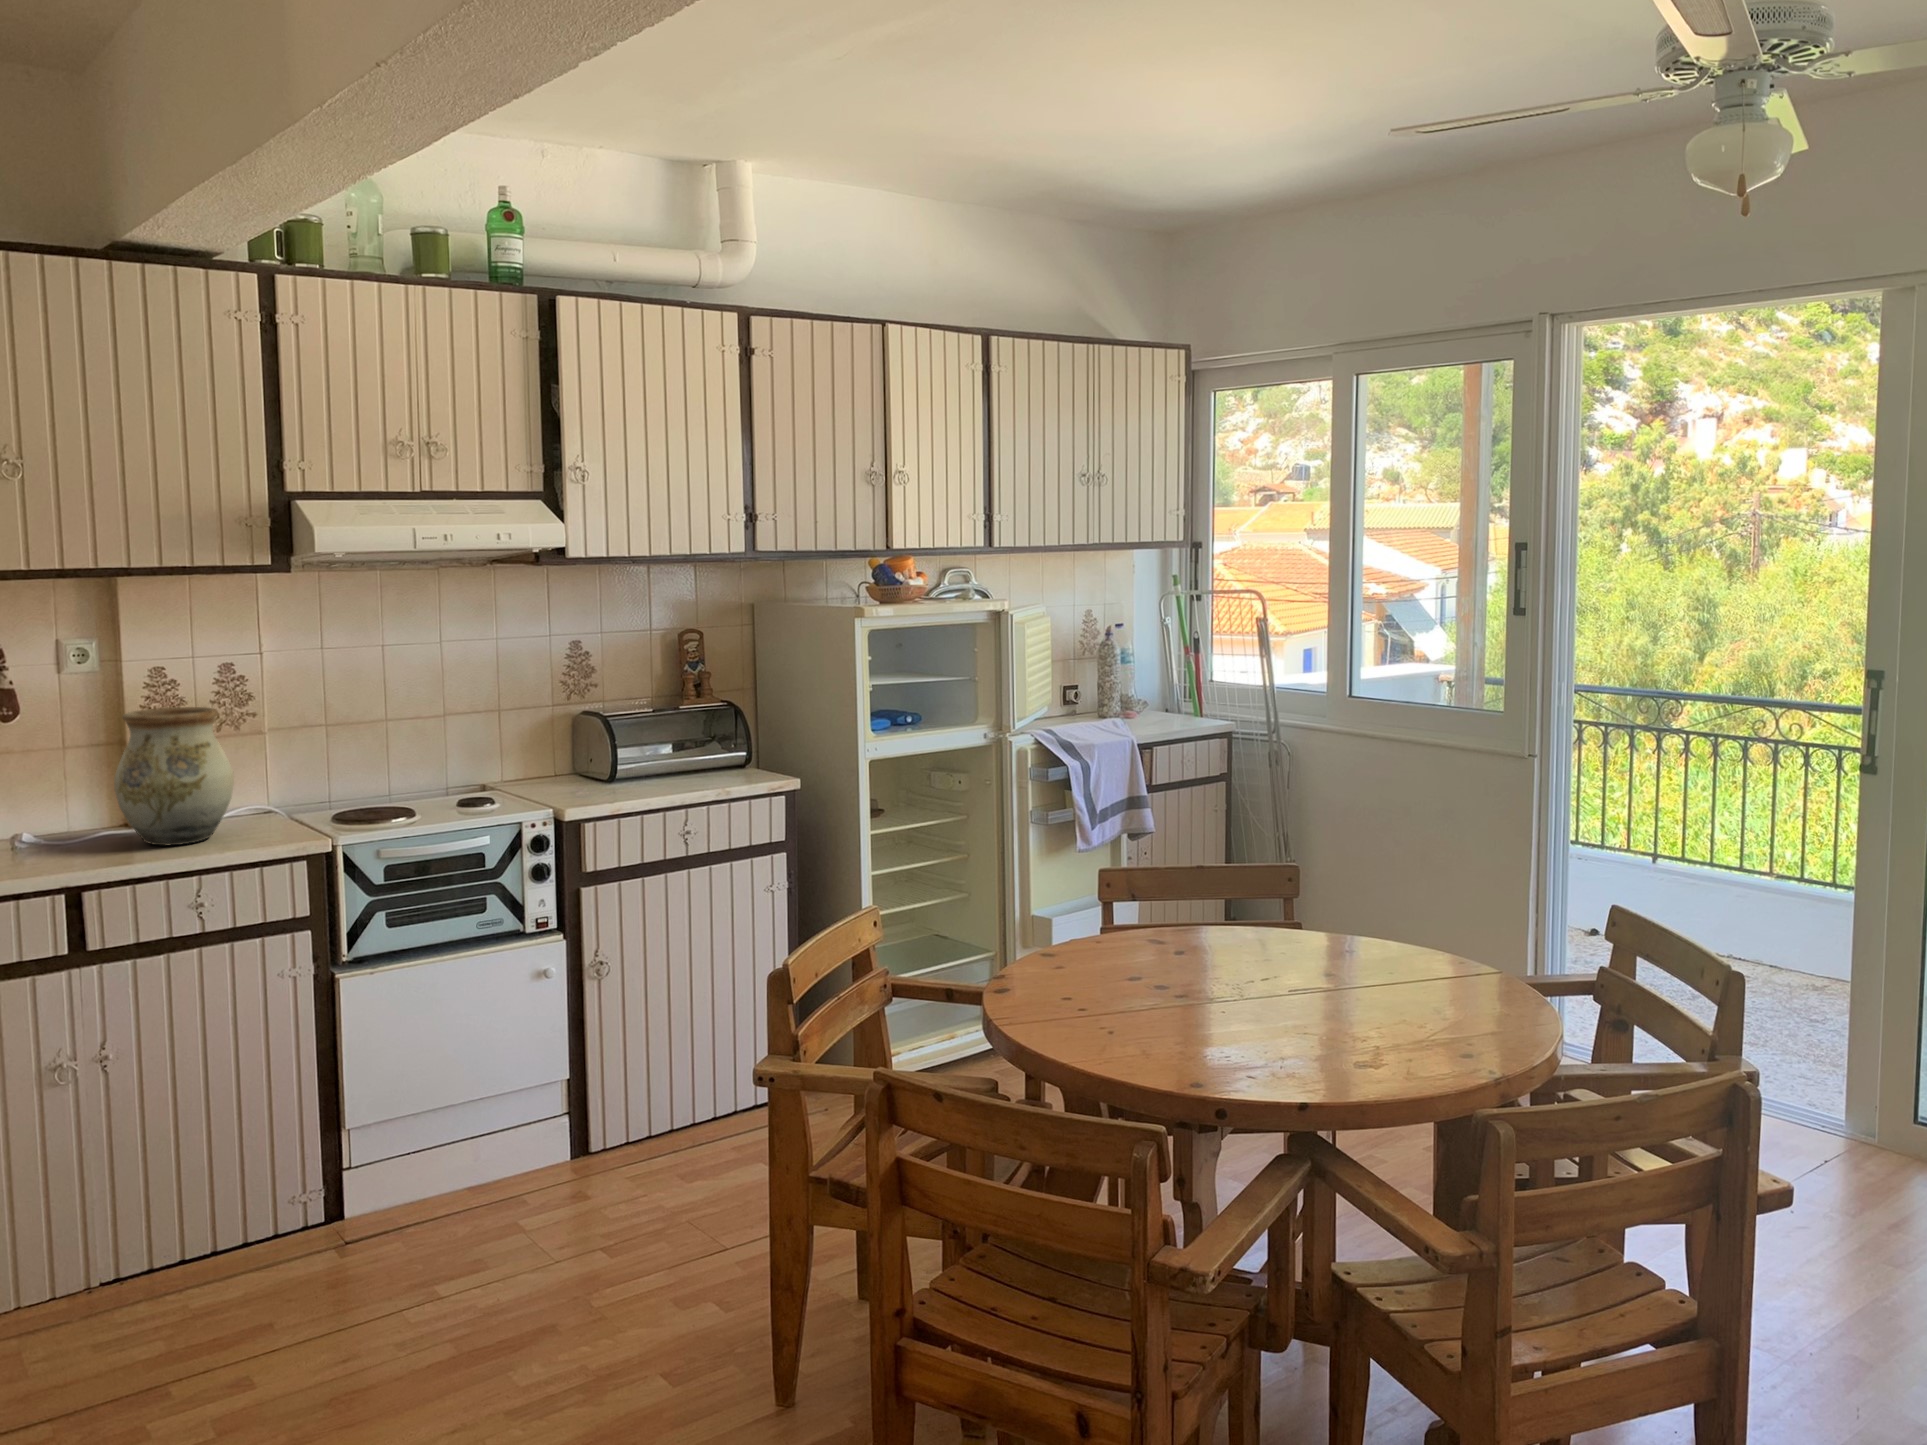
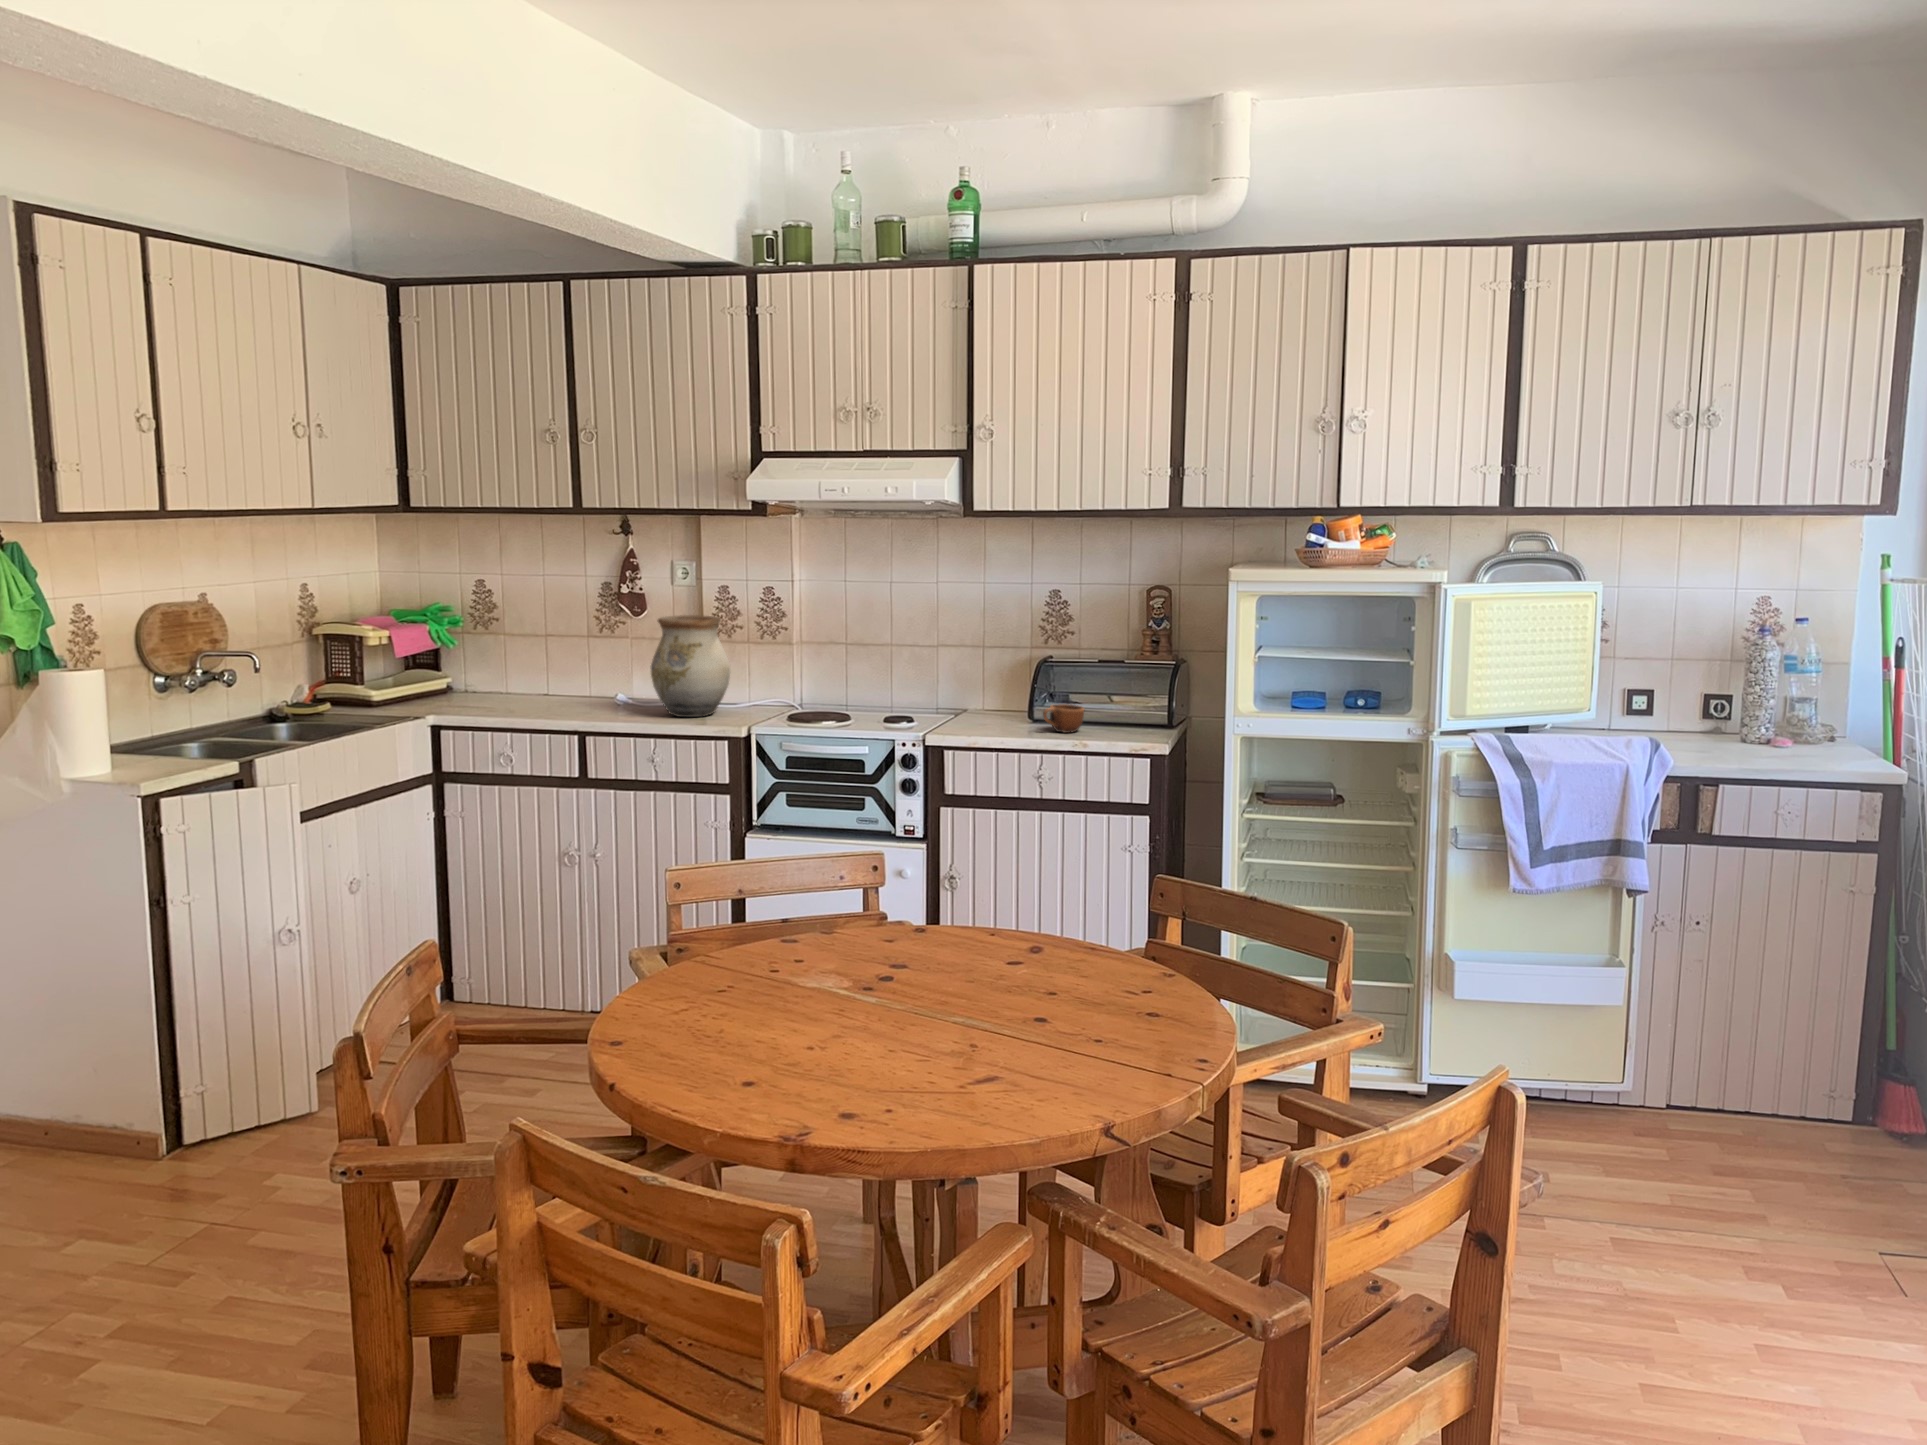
mug: none [655,757,693,786] -> present [1043,704,1084,733]

